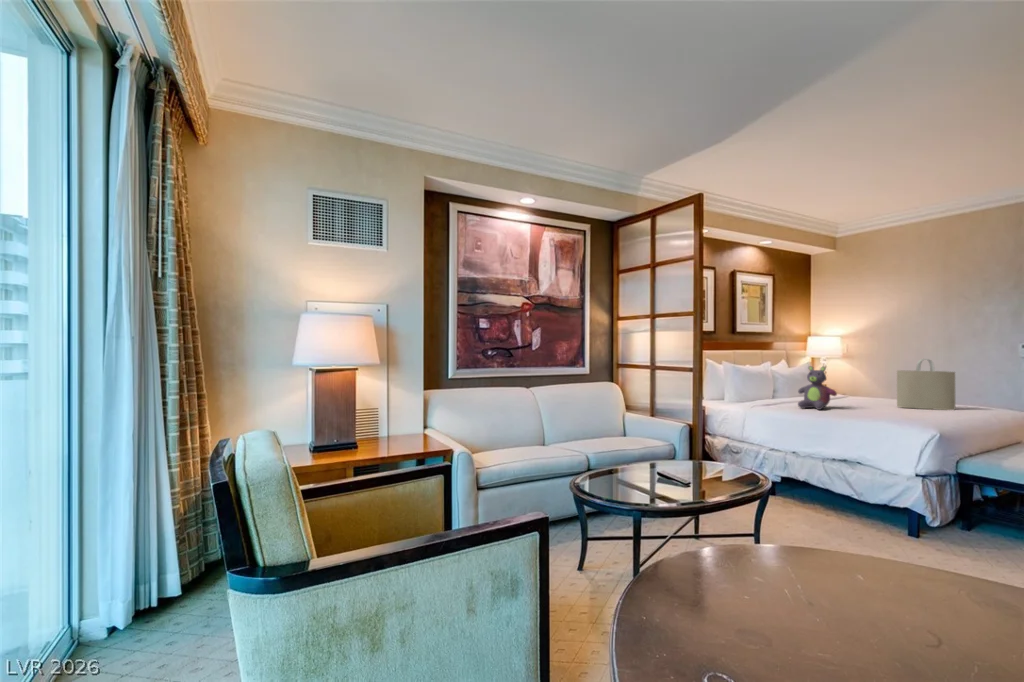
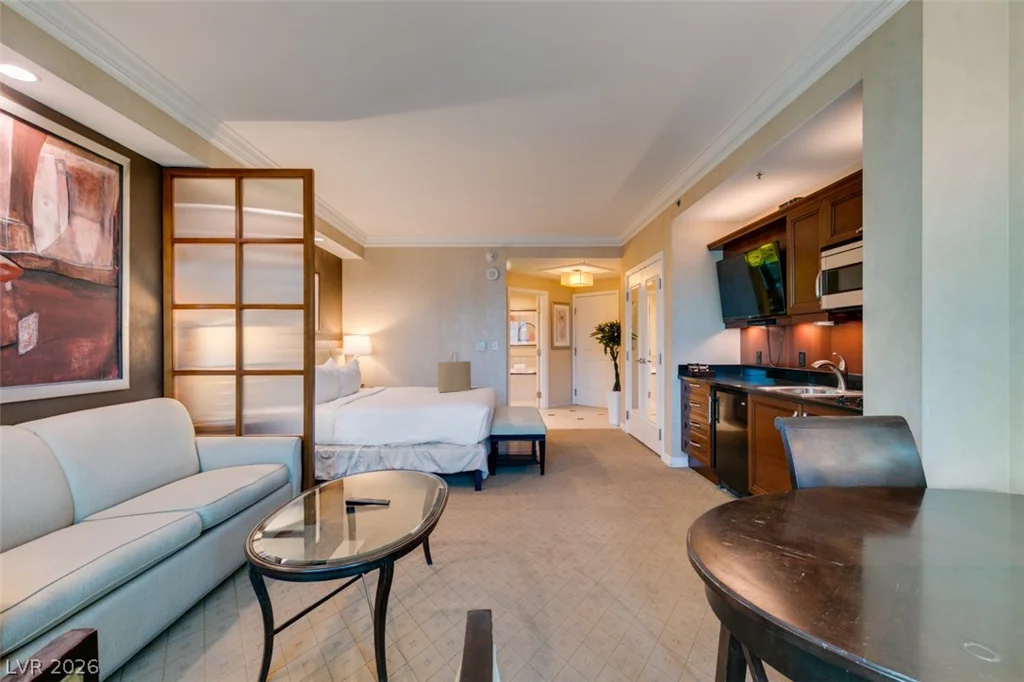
stuffed bear: present [798,366,837,410] -> none [372,361,406,402]

